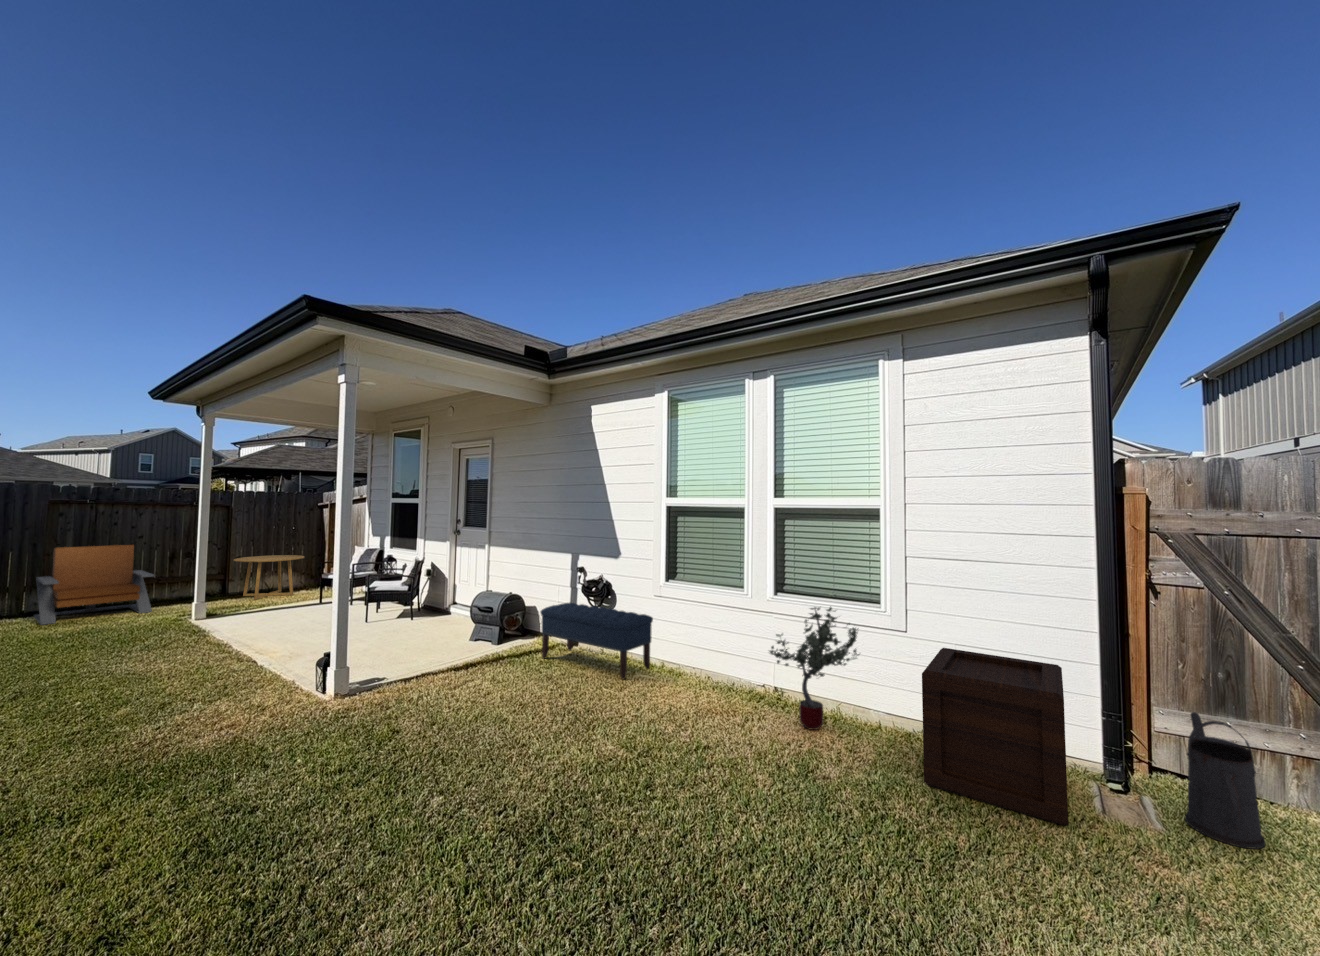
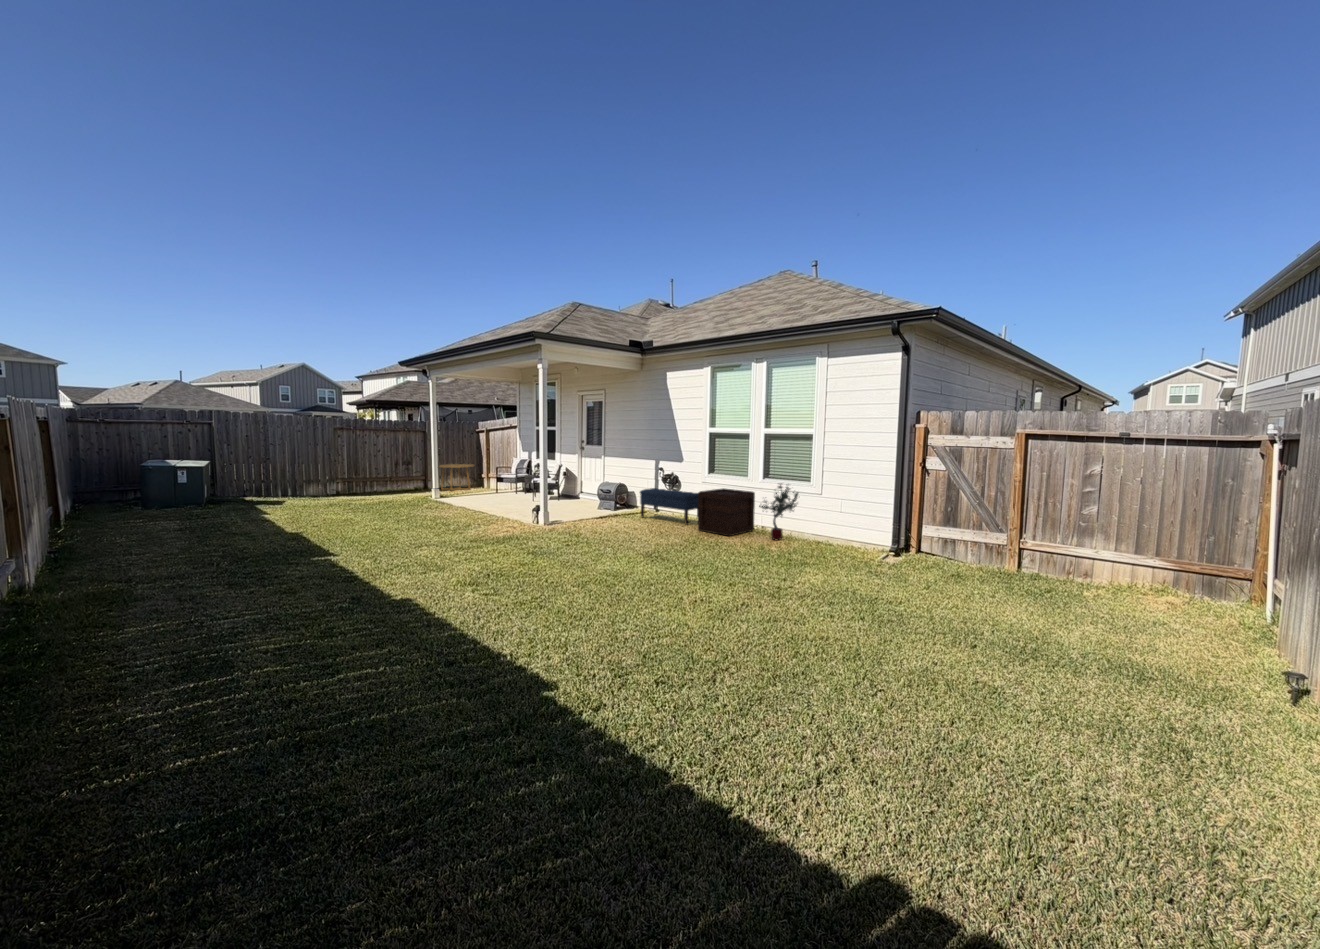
lounge chair: present [34,545,154,625] -> none [341,456,402,500]
wooden crate: present [922,648,1068,825] -> present [698,488,755,536]
watering can: present [1185,712,1265,849] -> none [913,522,937,566]

